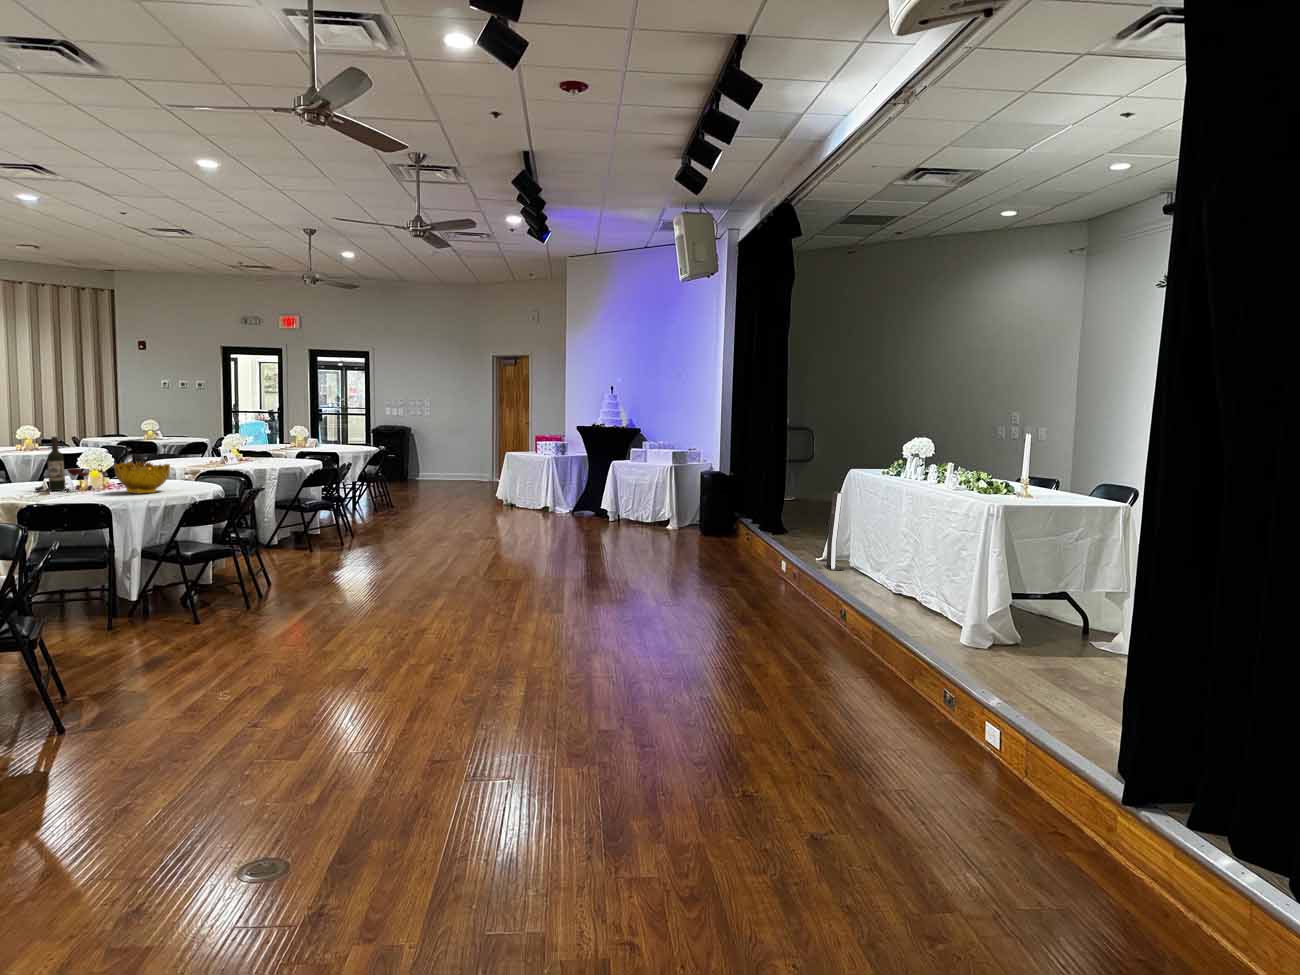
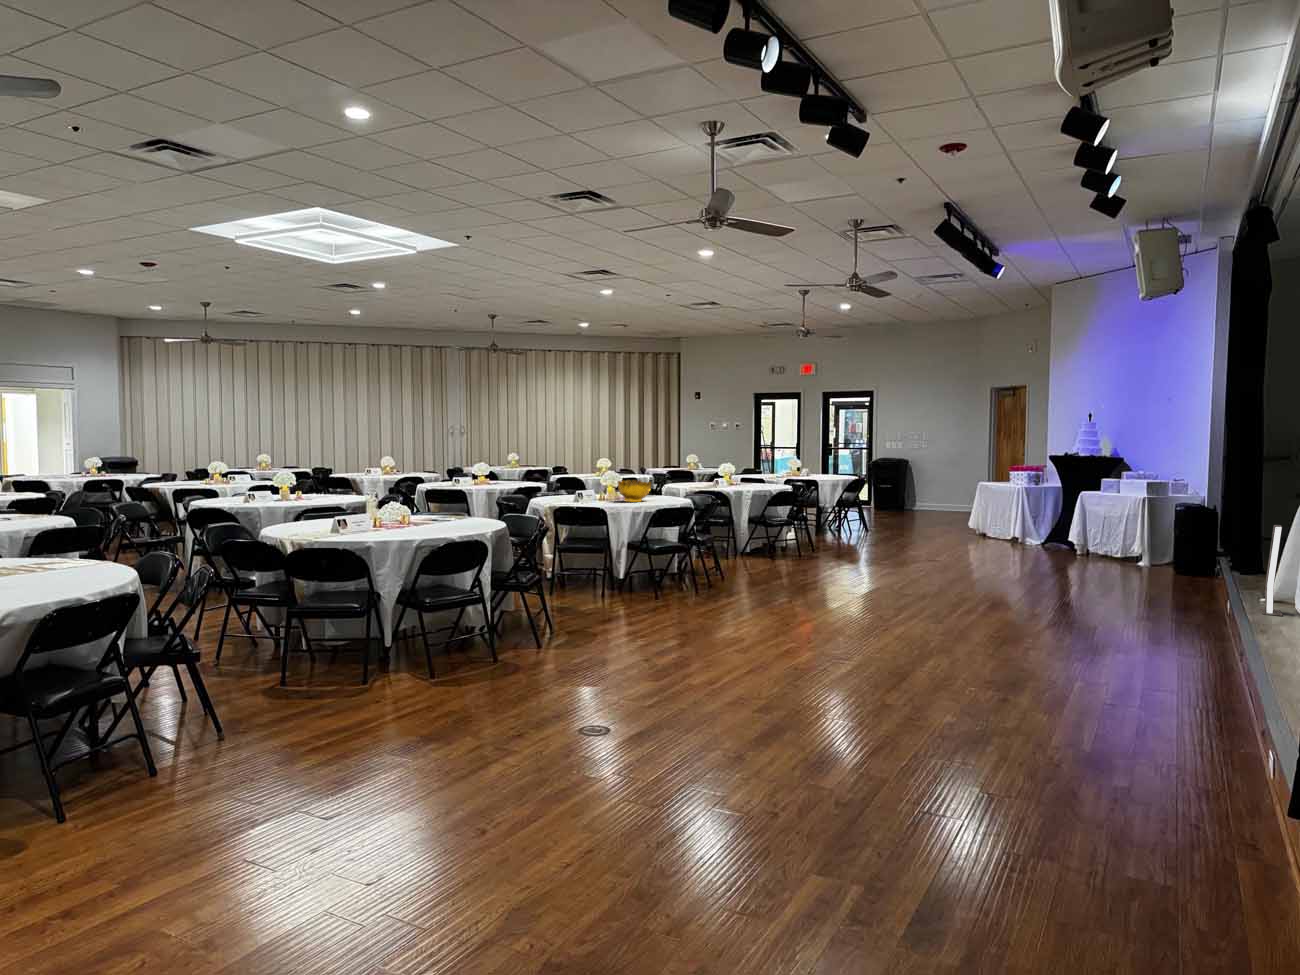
wine bottle: present [35,437,93,492] -> none [578,462,611,500]

